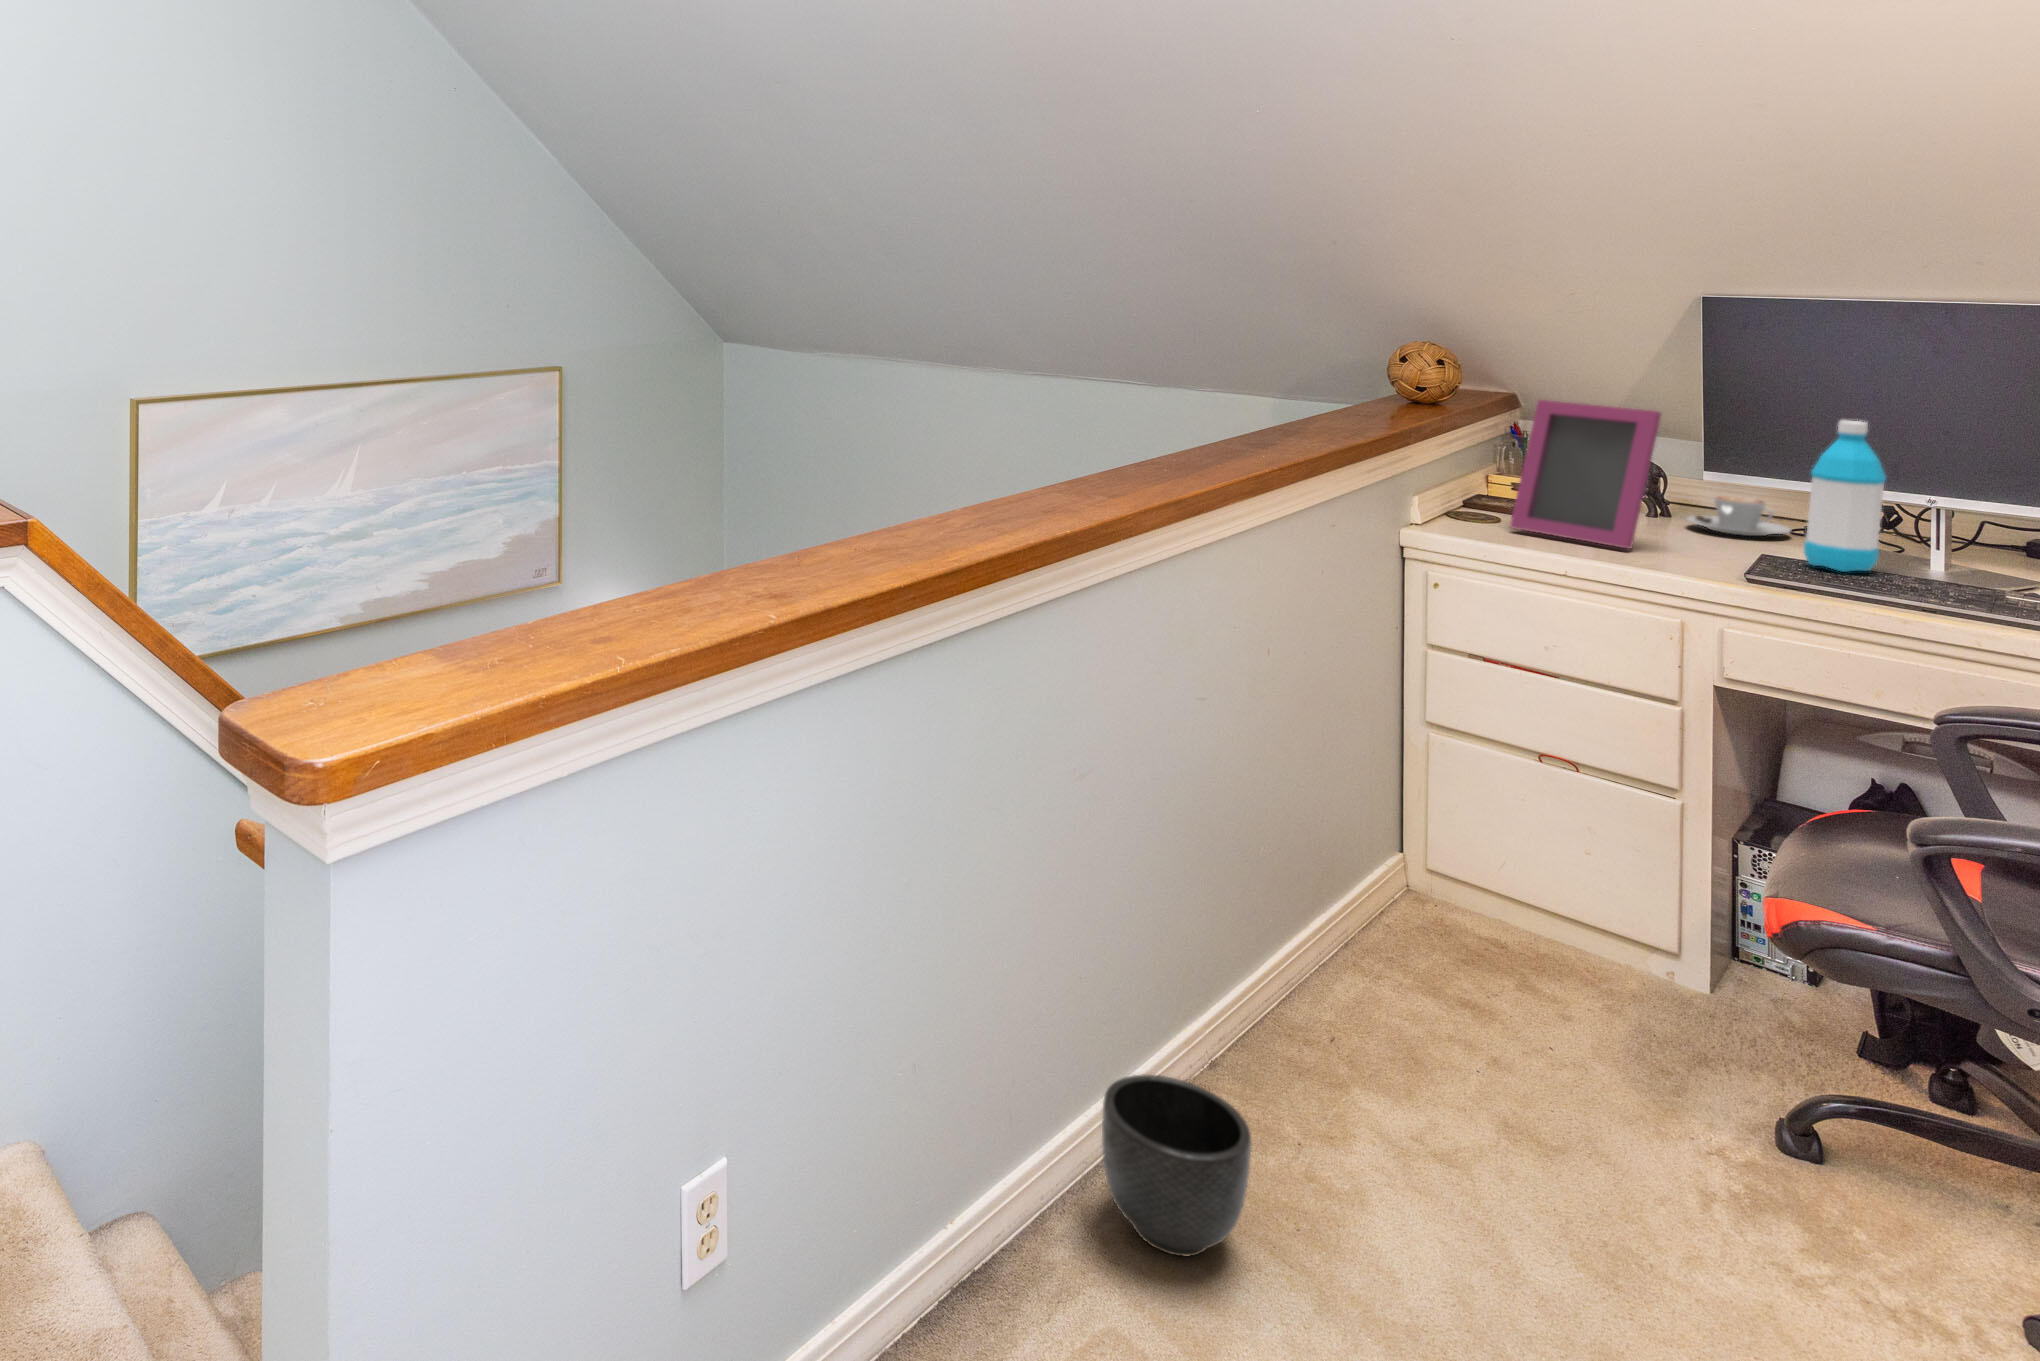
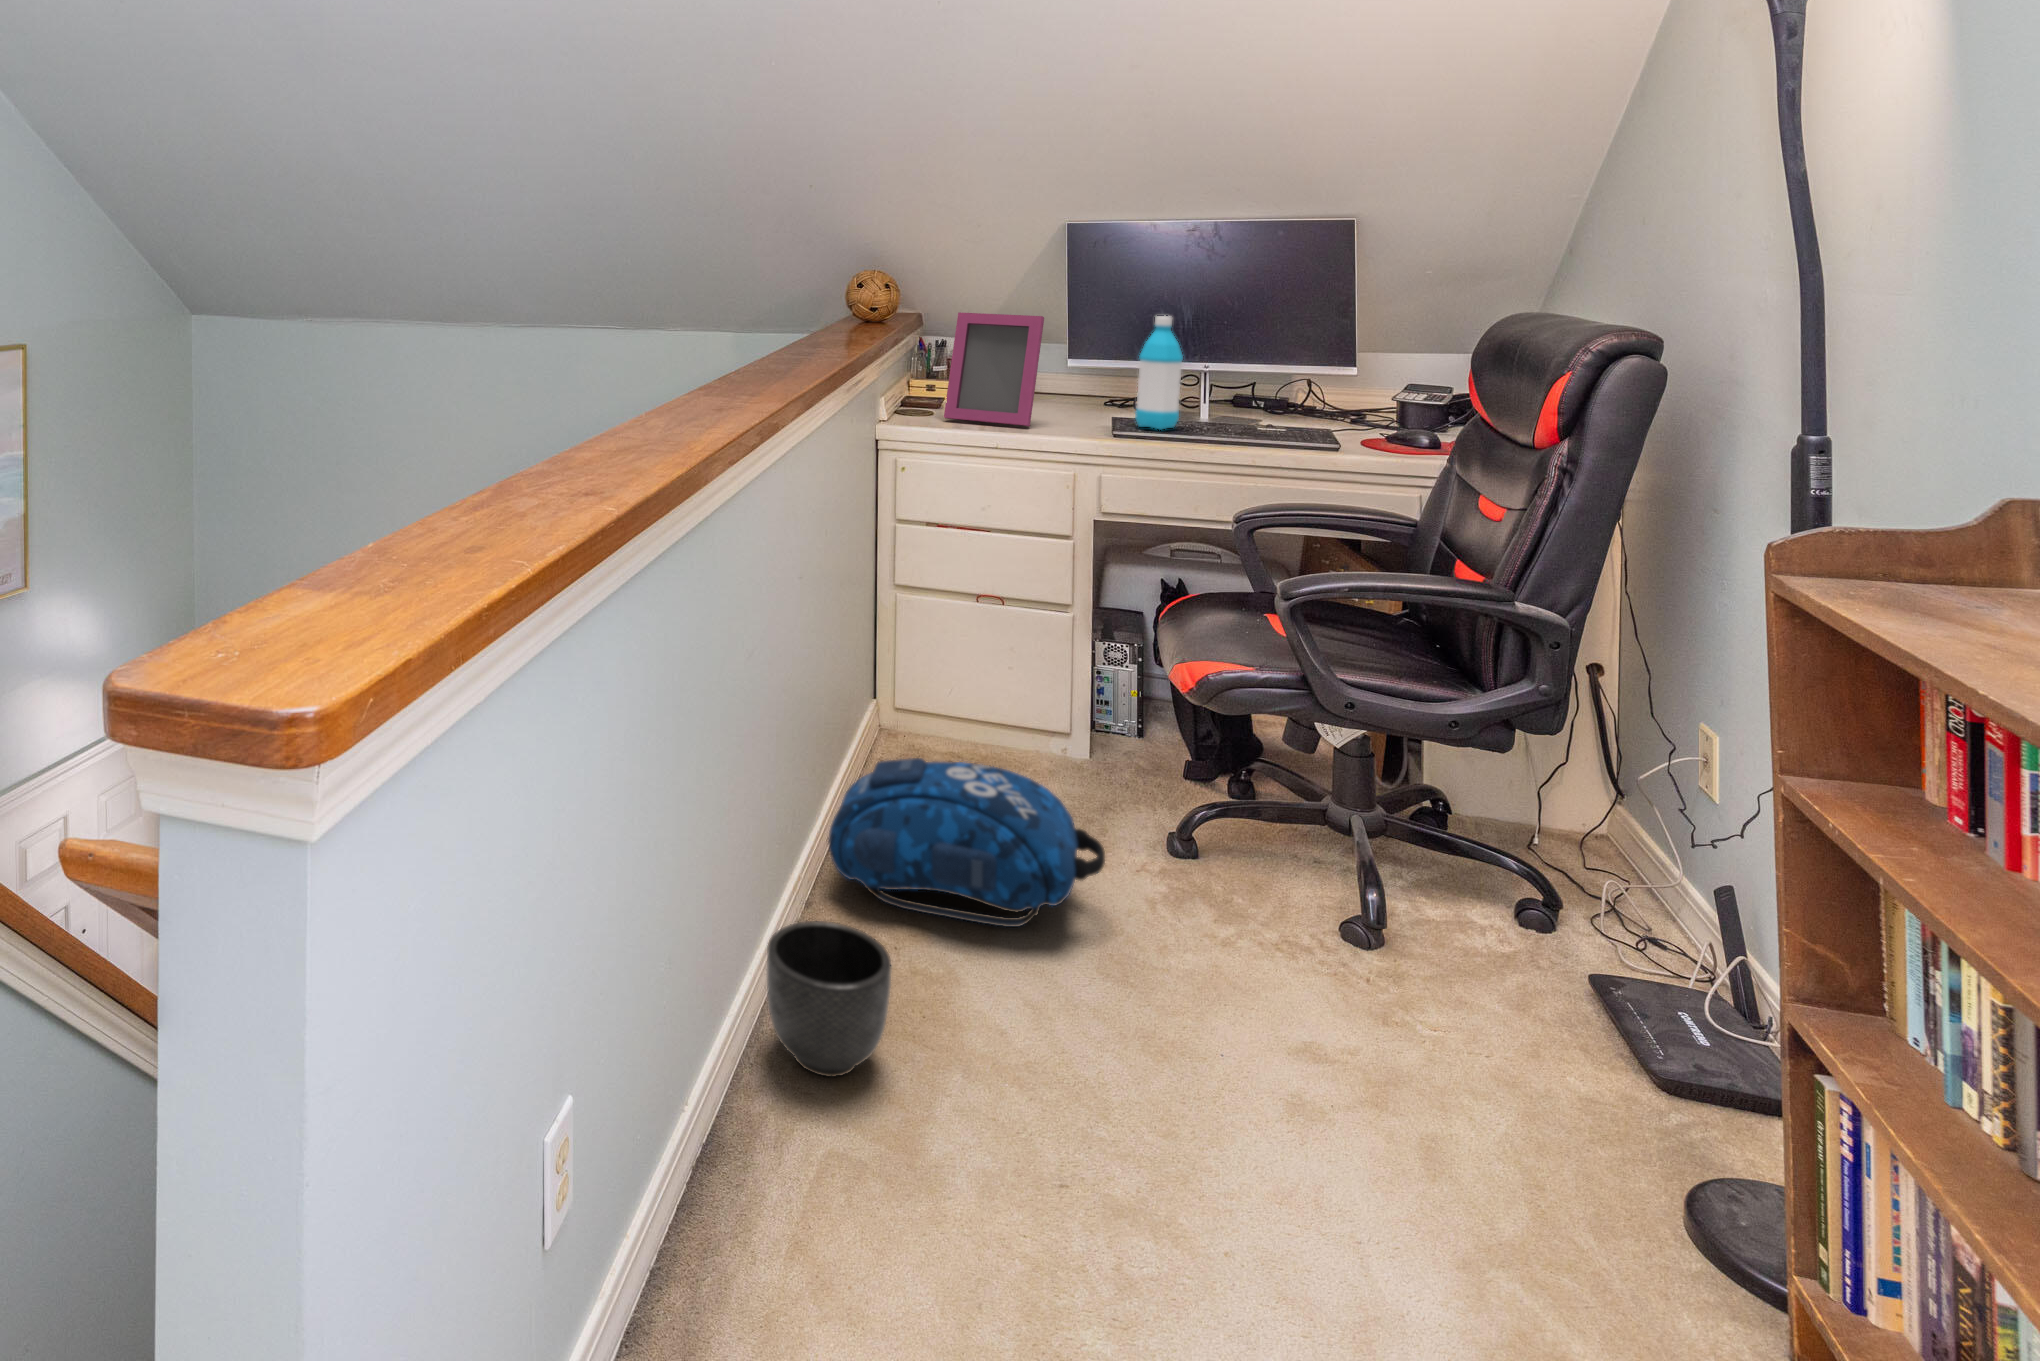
coffee cup: present [1687,496,1791,536] -> none [1046,382,1112,411]
backpack: none [1251,926,1631,1163] -> present [828,758,1105,927]

